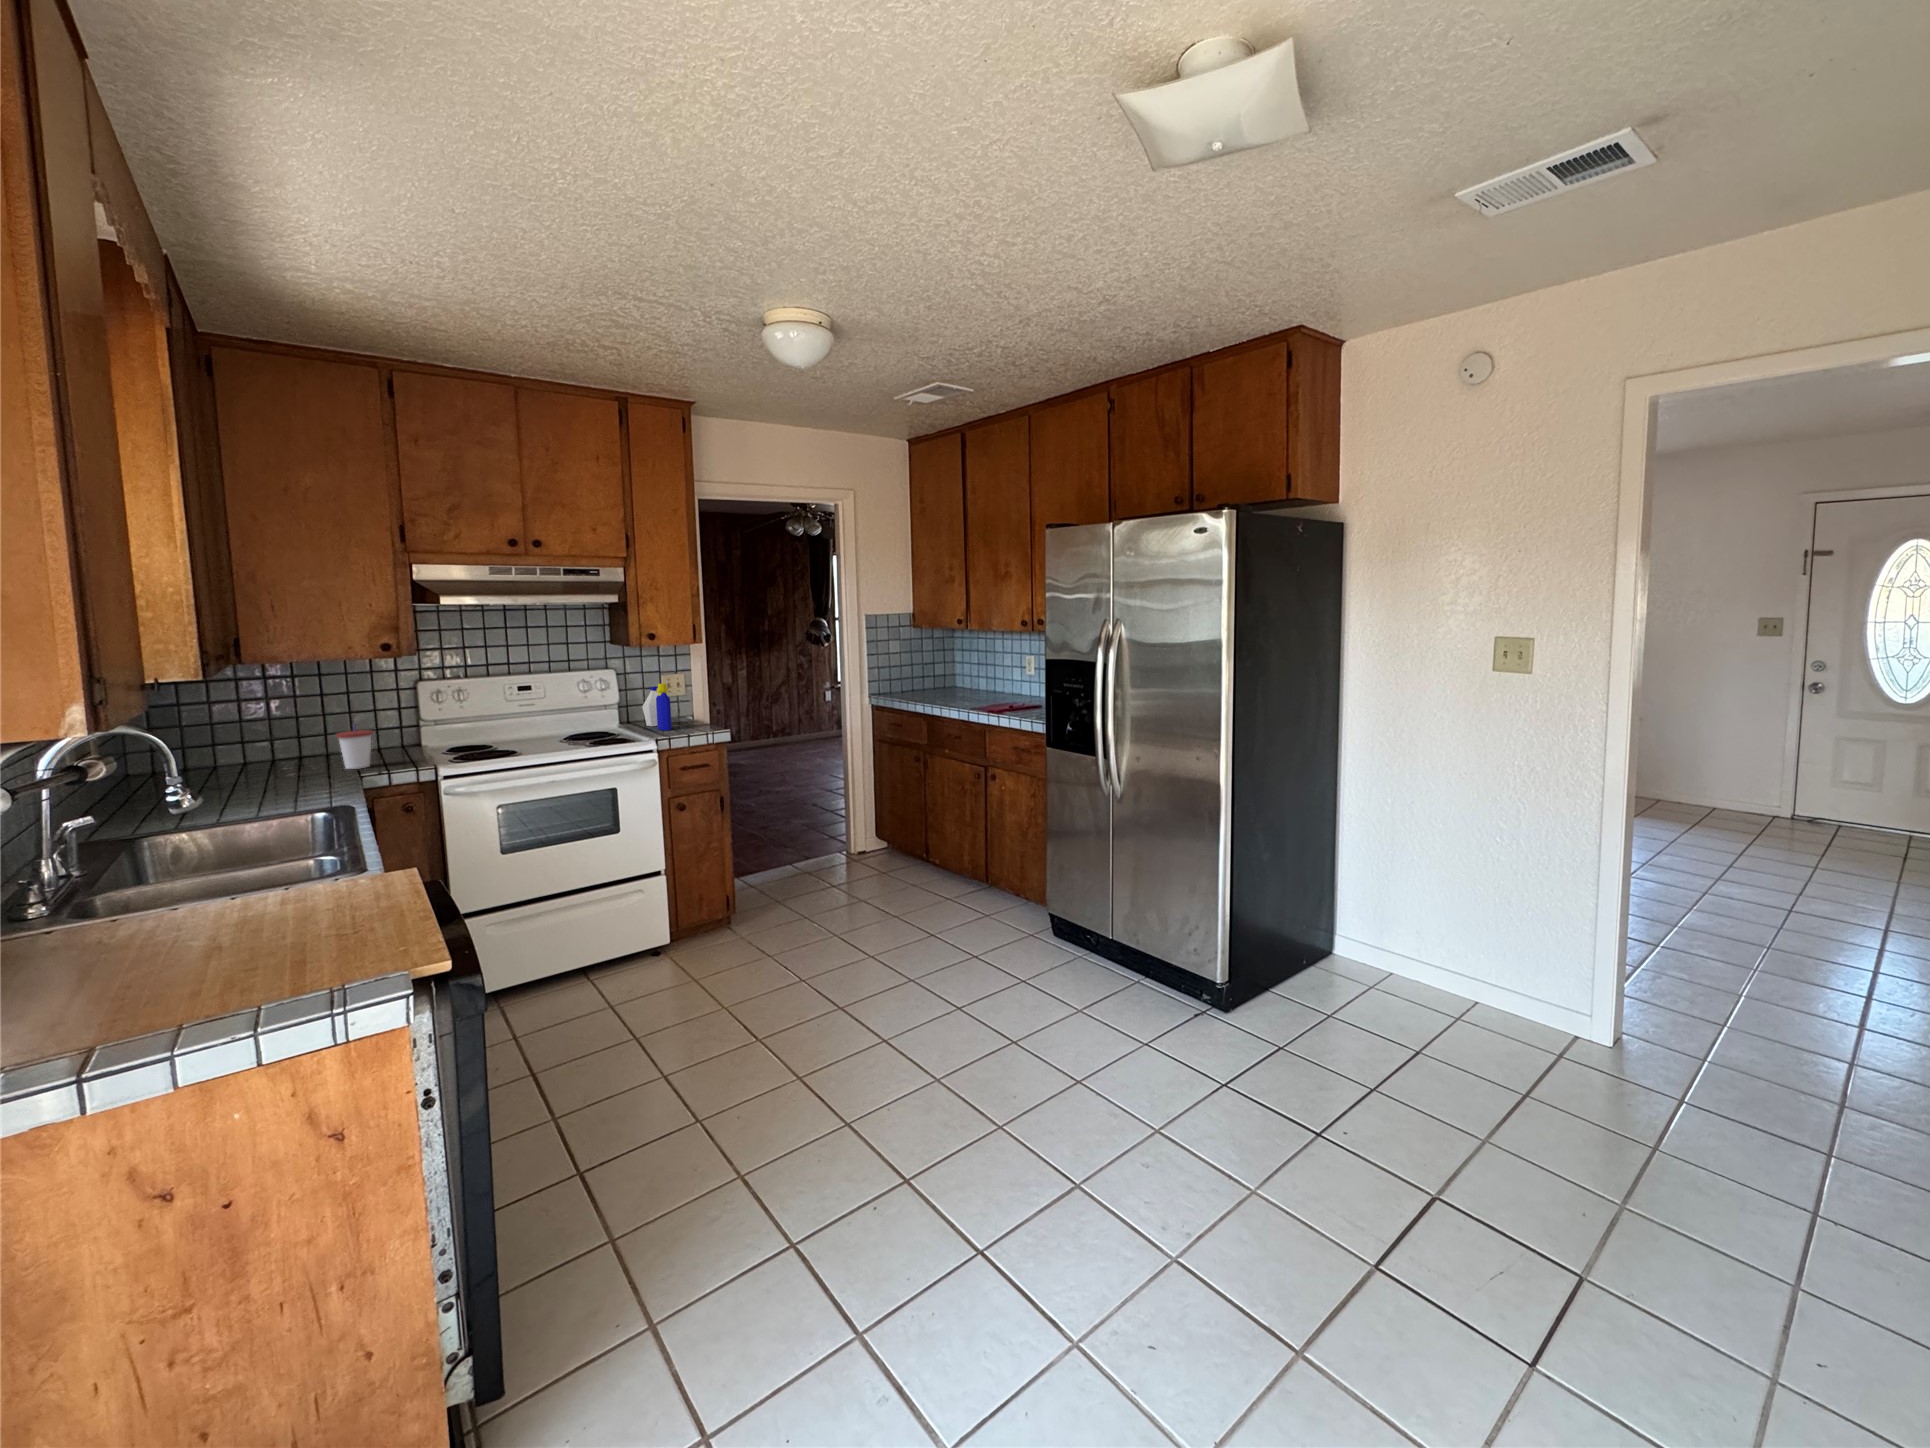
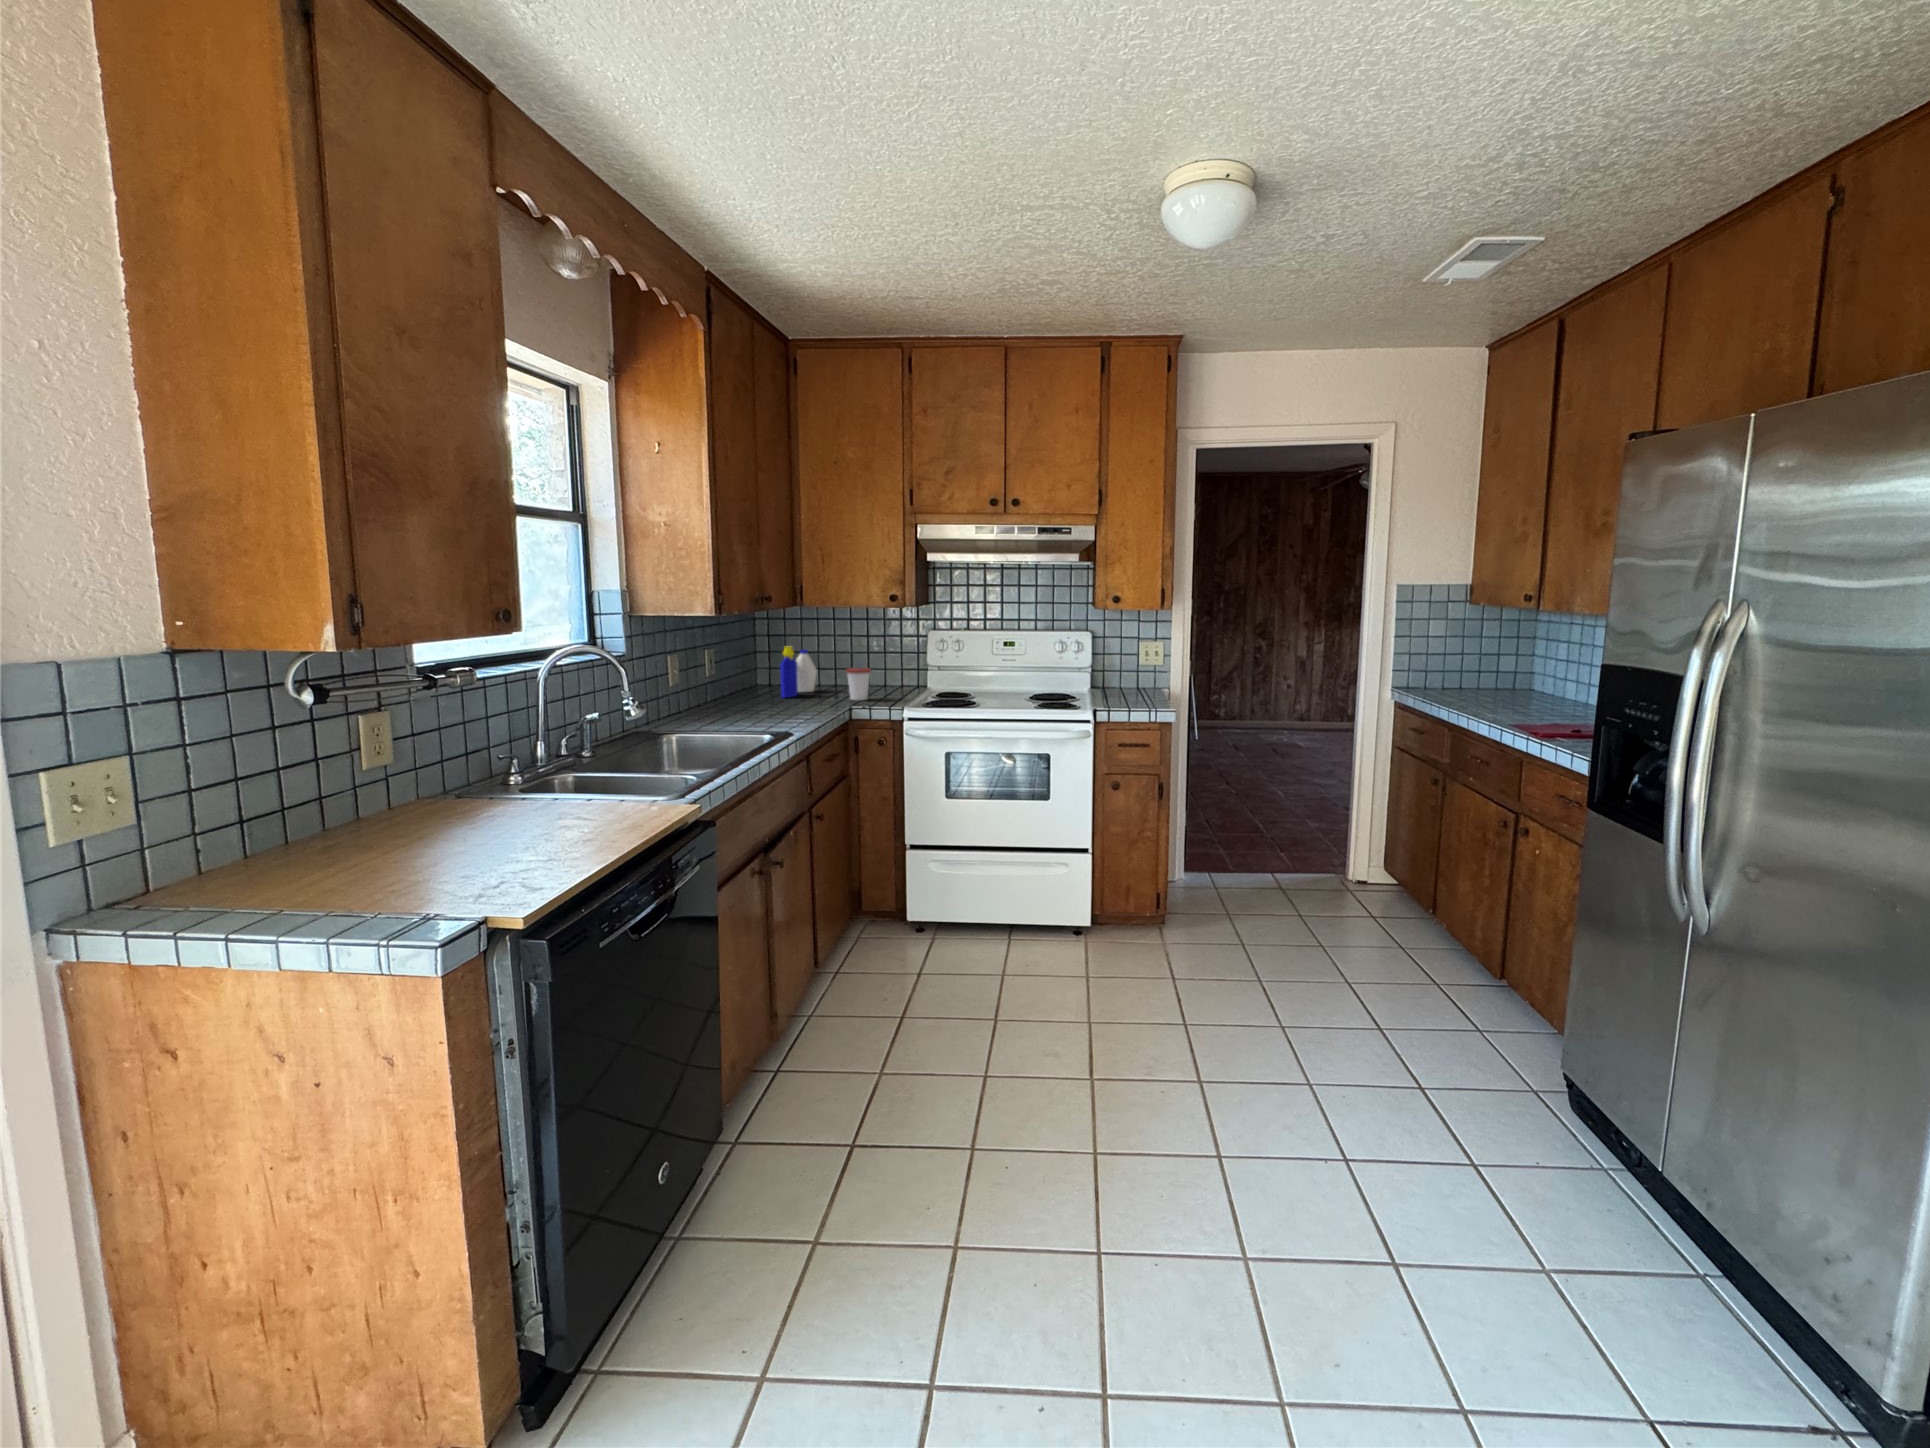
bottle: present [642,684,672,730] -> present [780,647,817,698]

